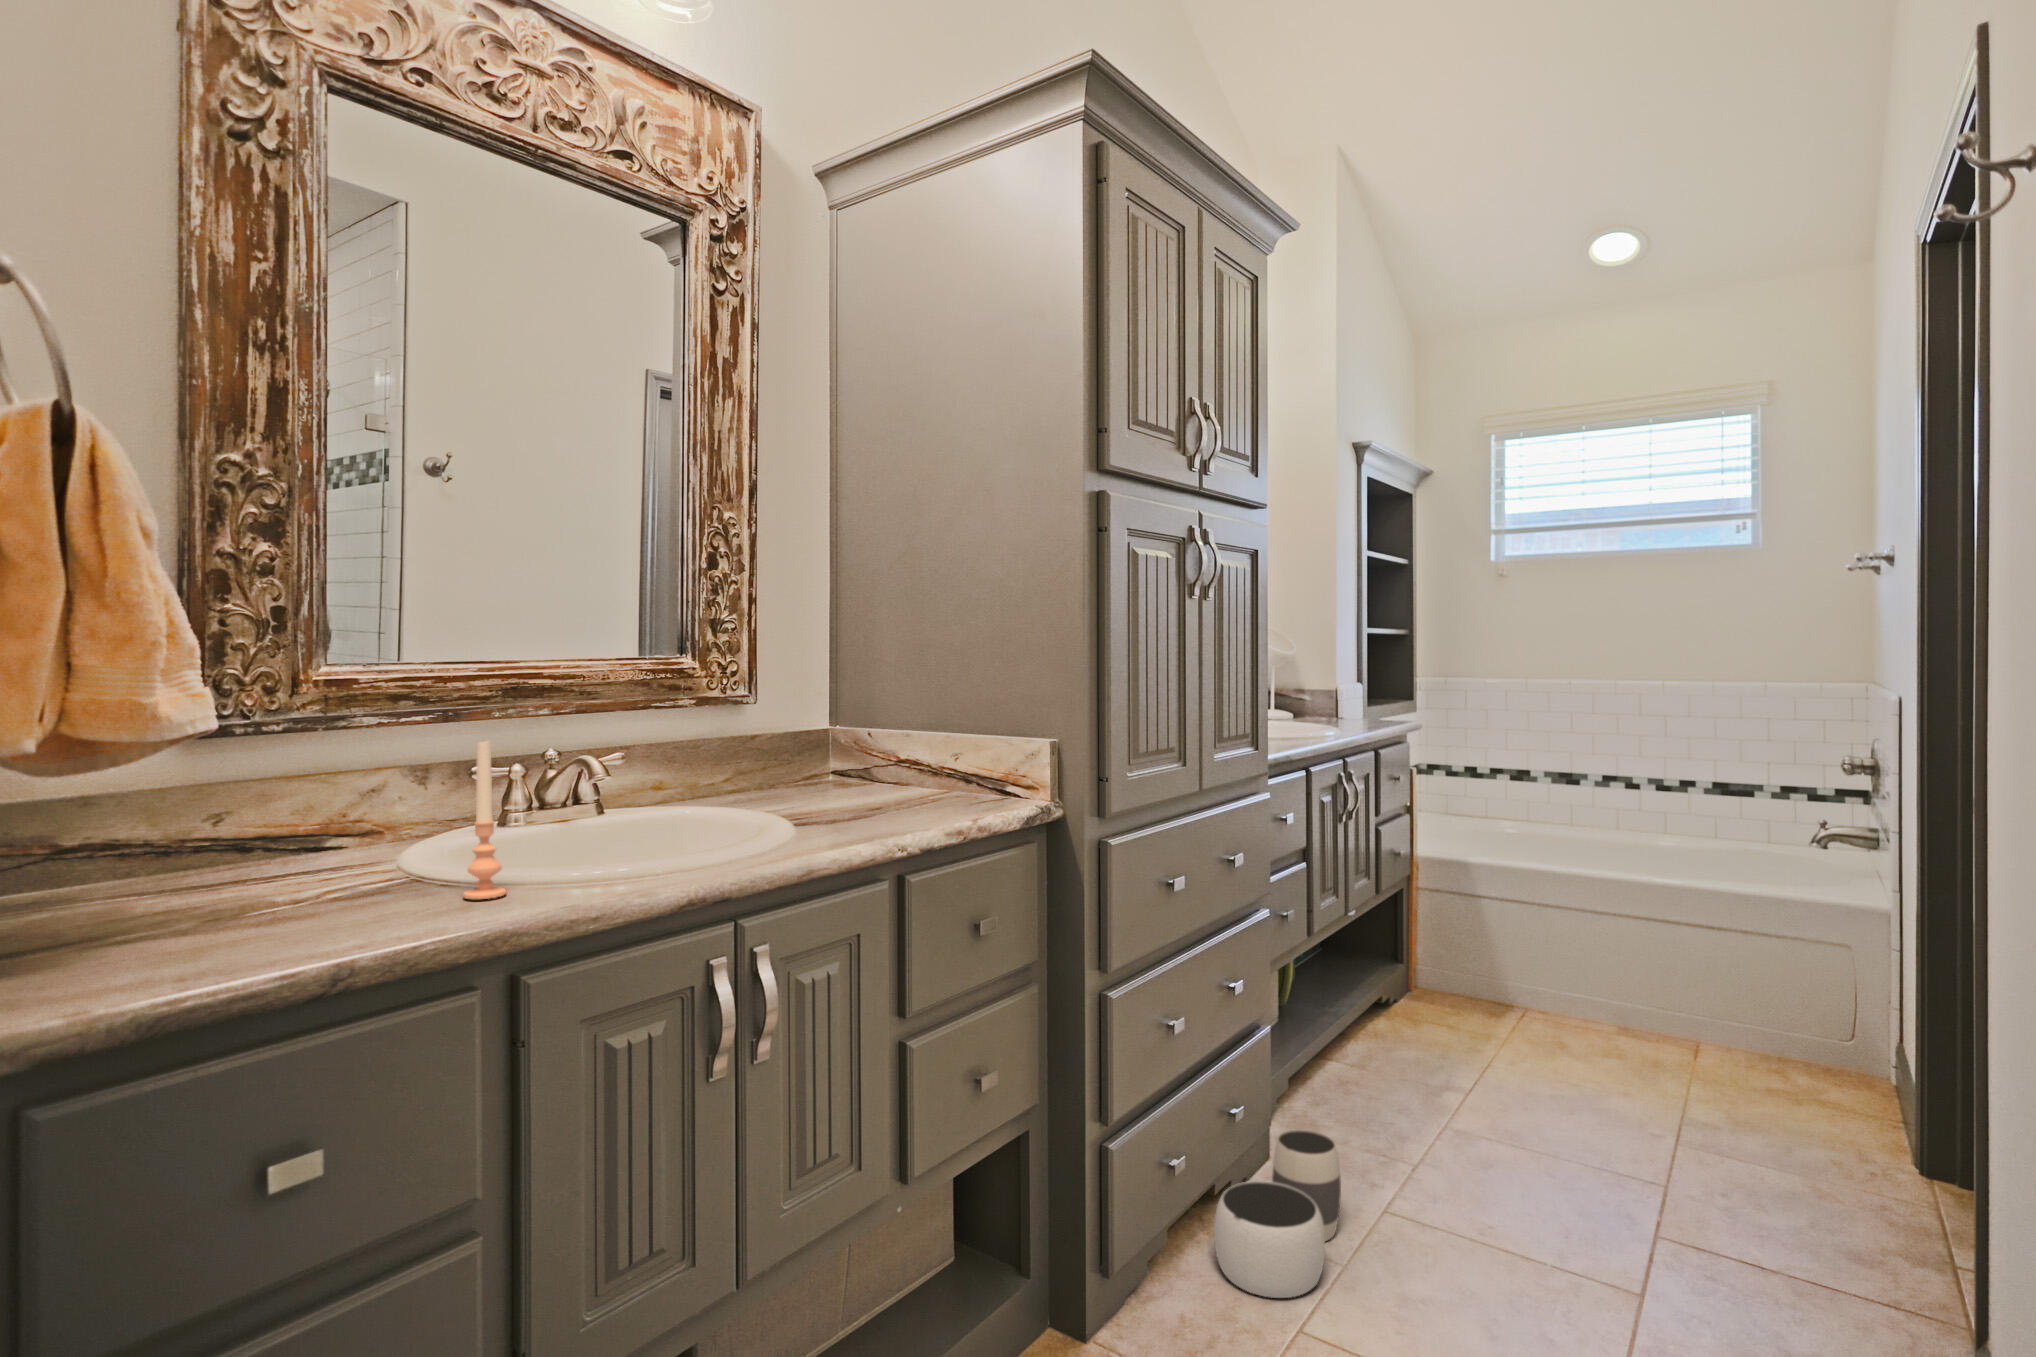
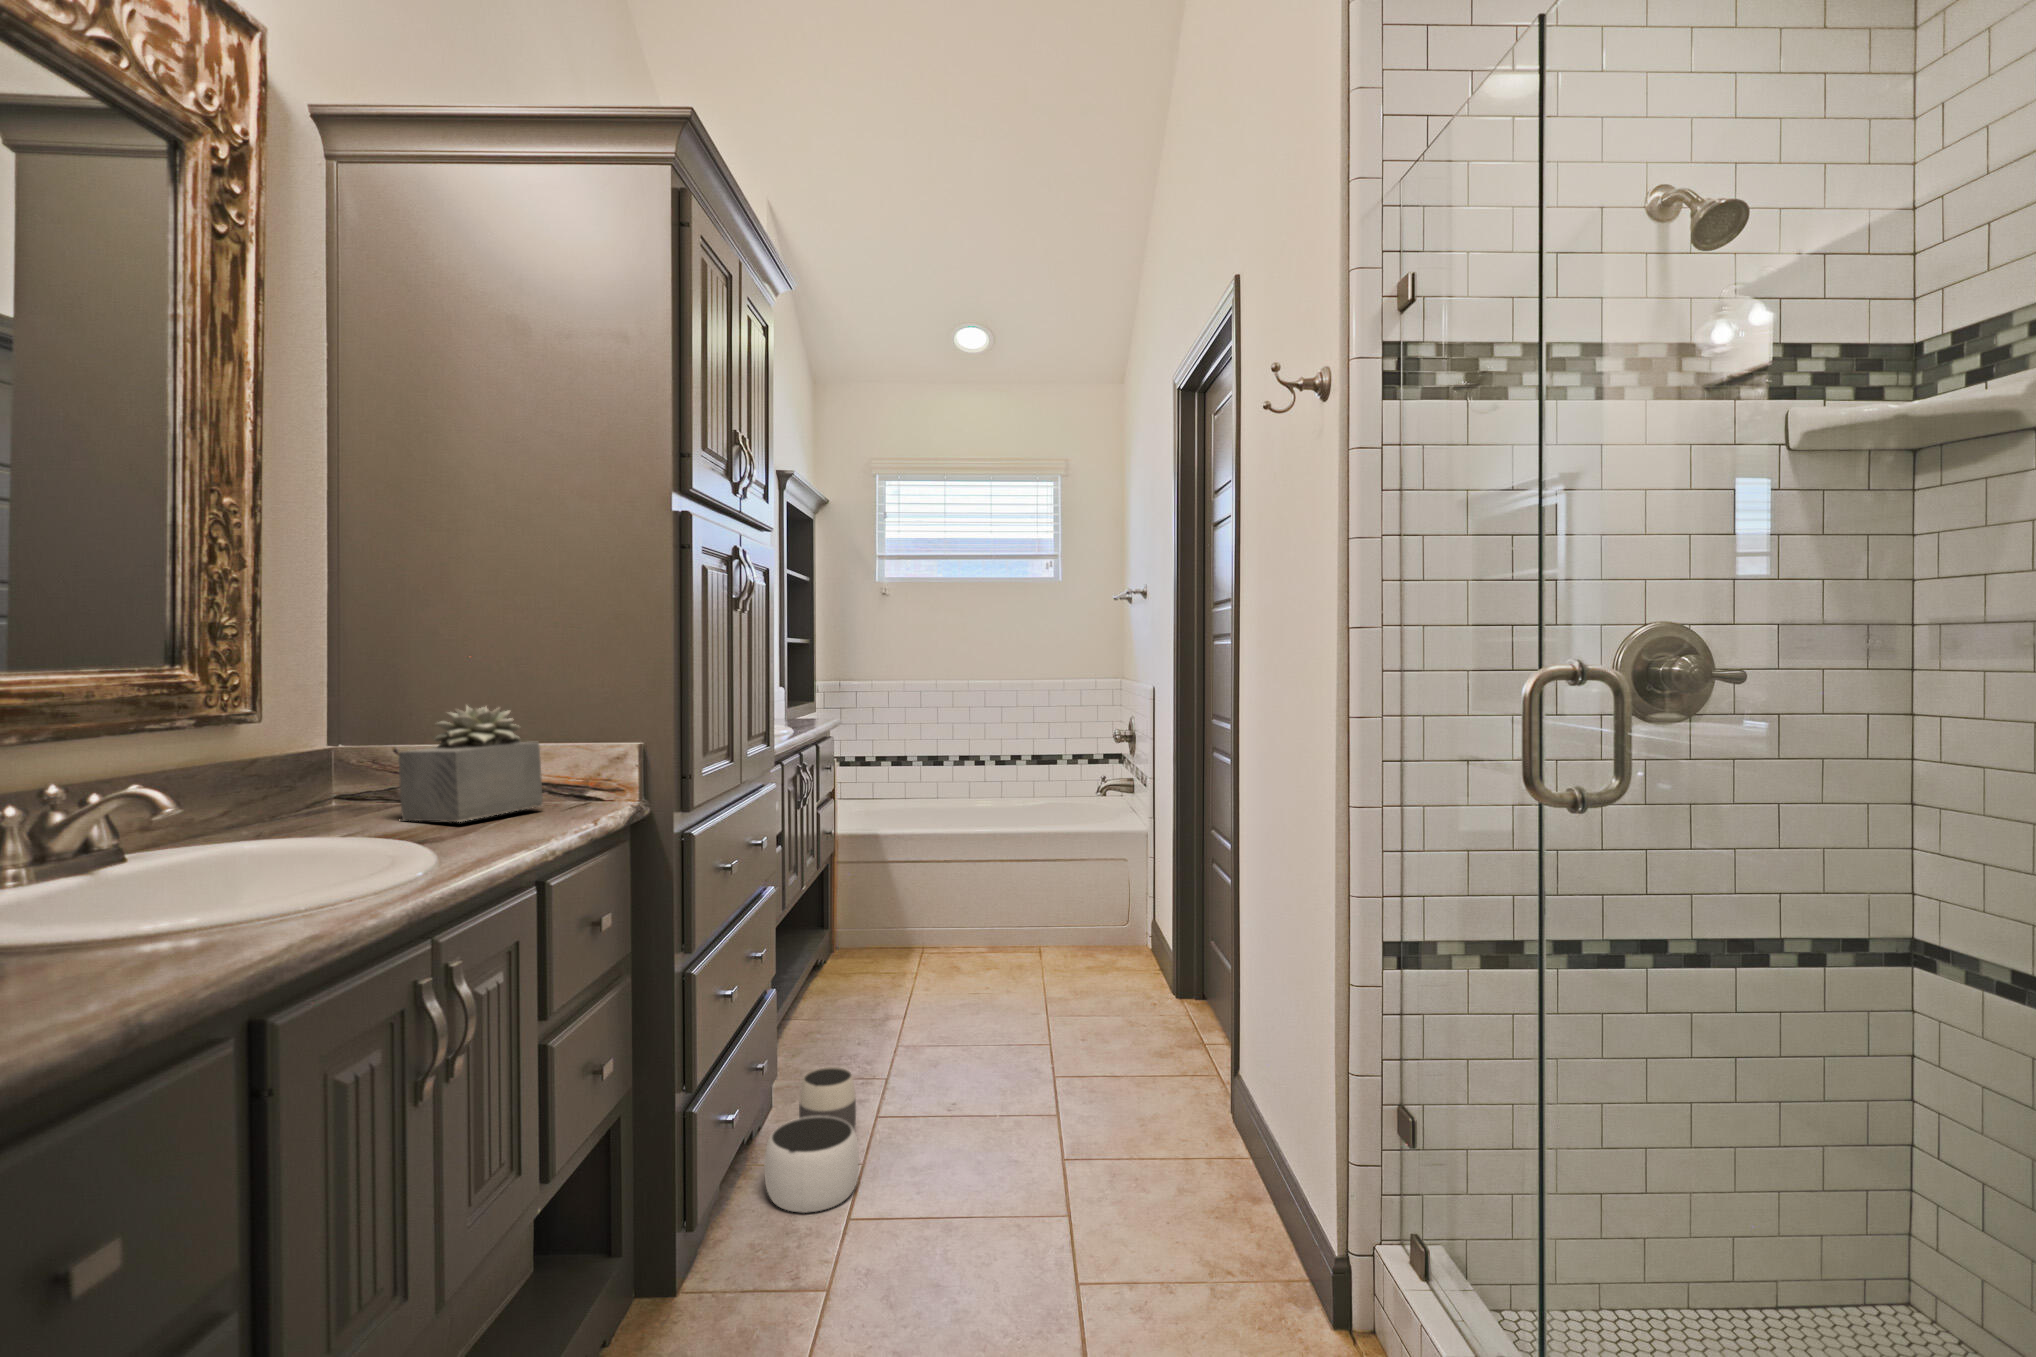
succulent plant: none [836,693,958,805] -> present [399,706,543,822]
candle: present [463,741,507,899] -> none [115,772,177,966]

